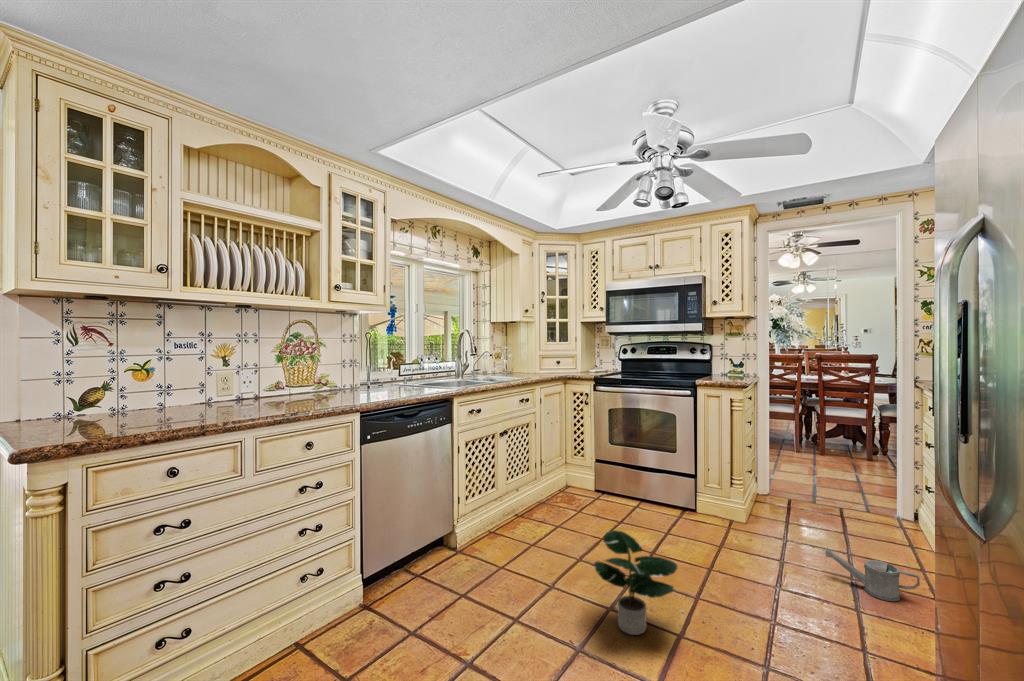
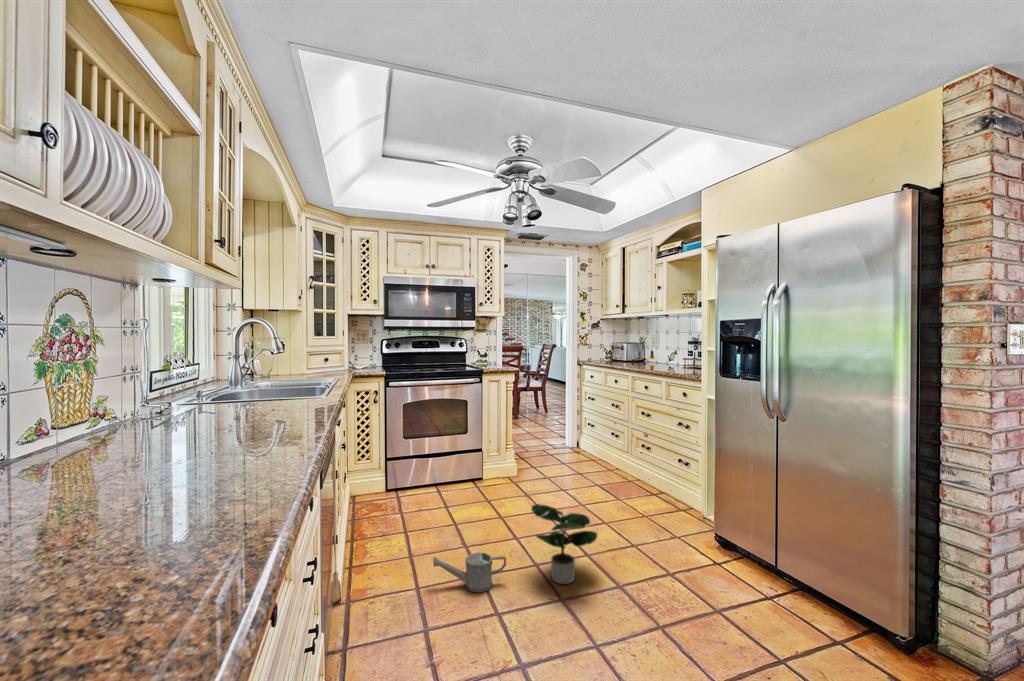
watering can: present [825,547,920,601] -> present [433,552,506,593]

